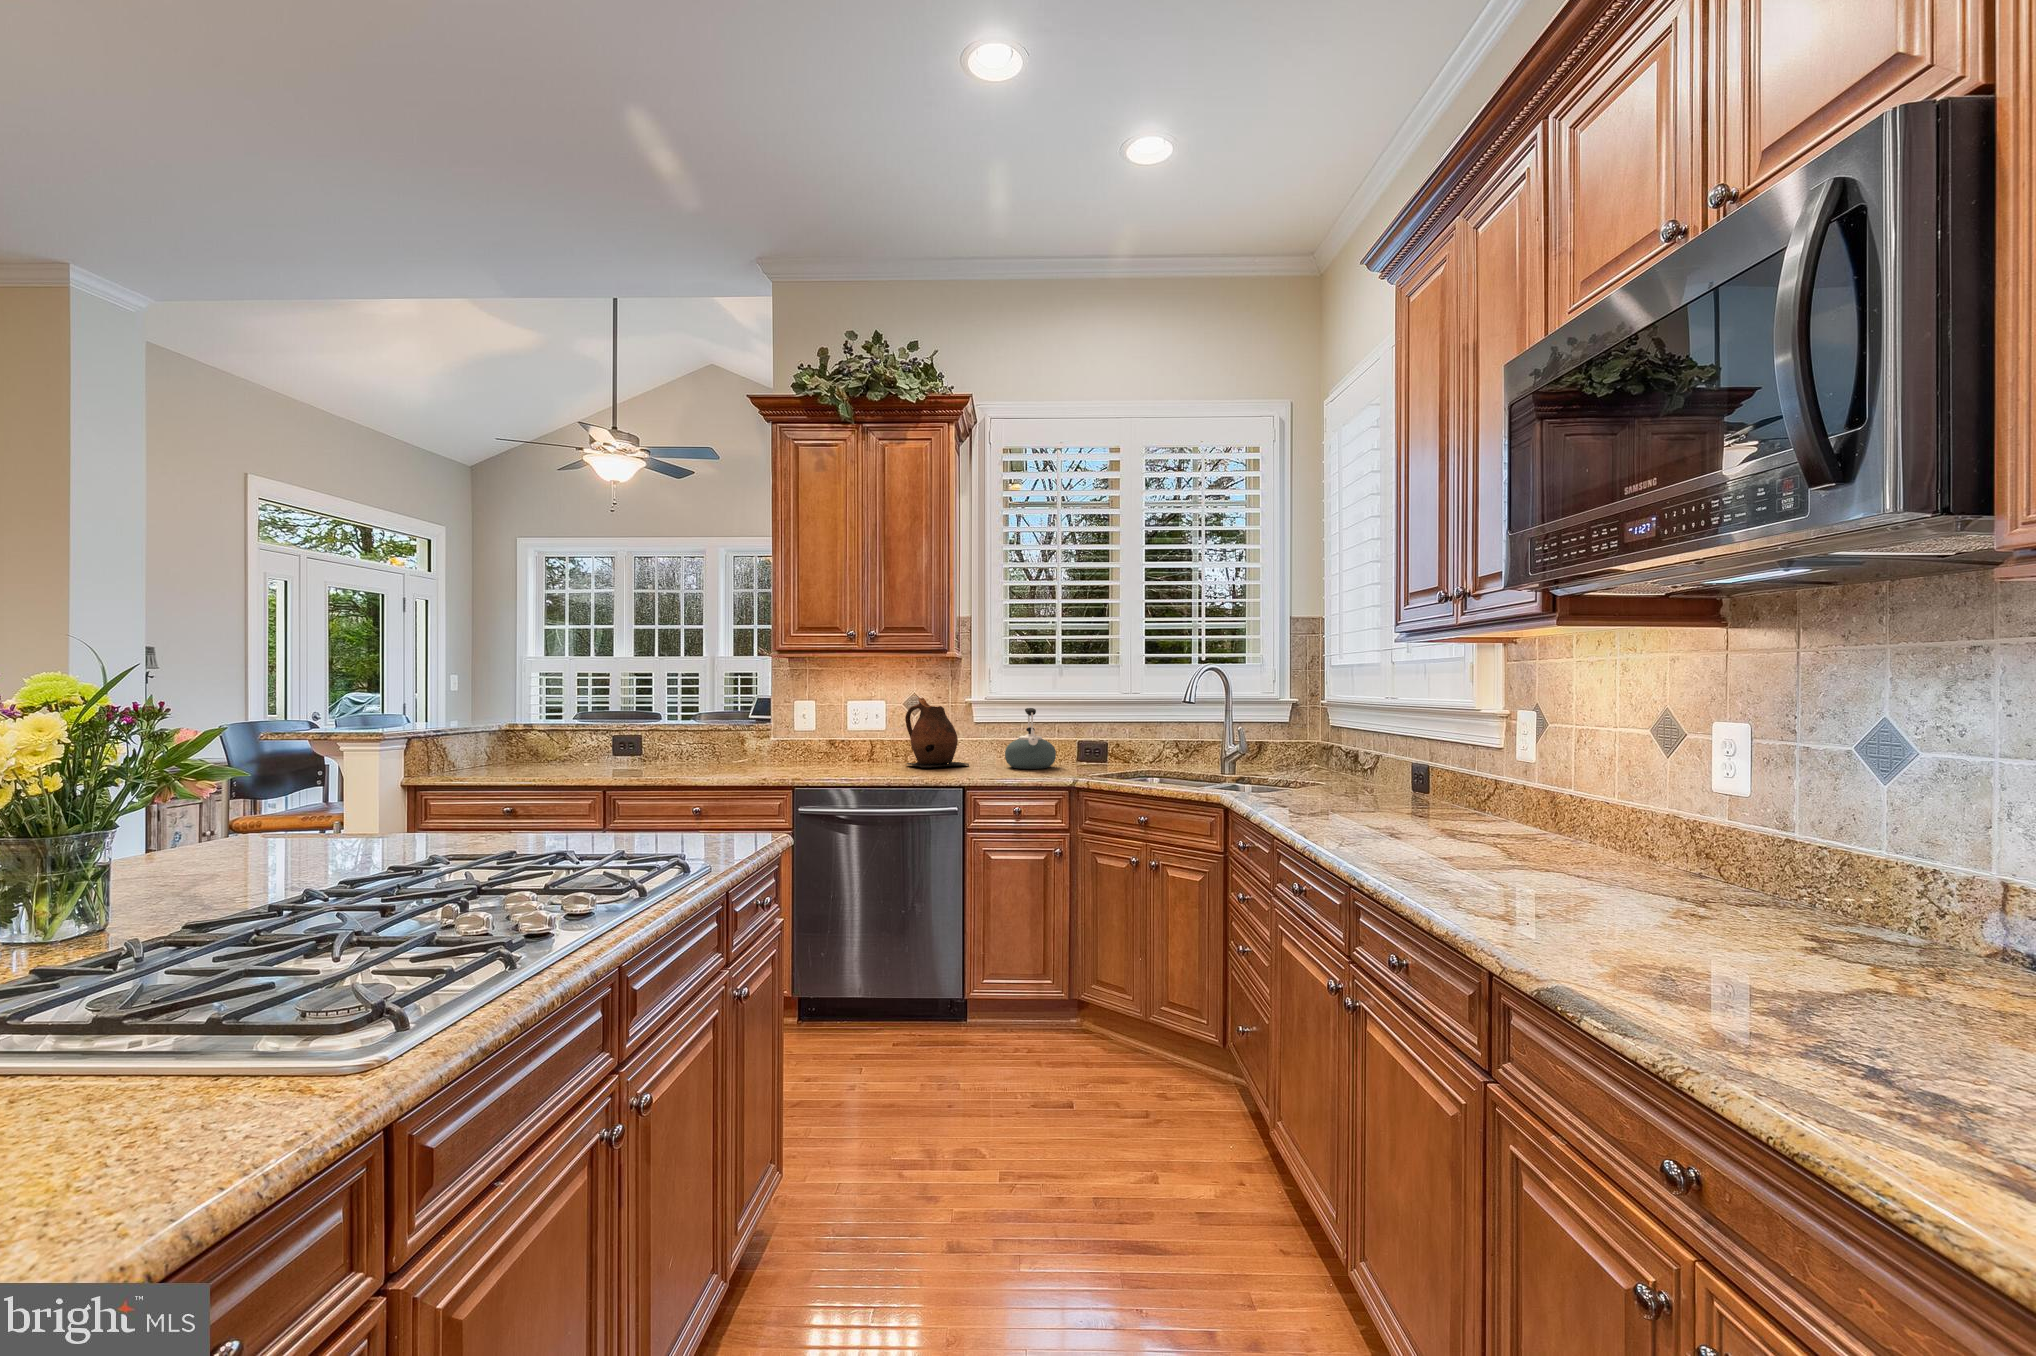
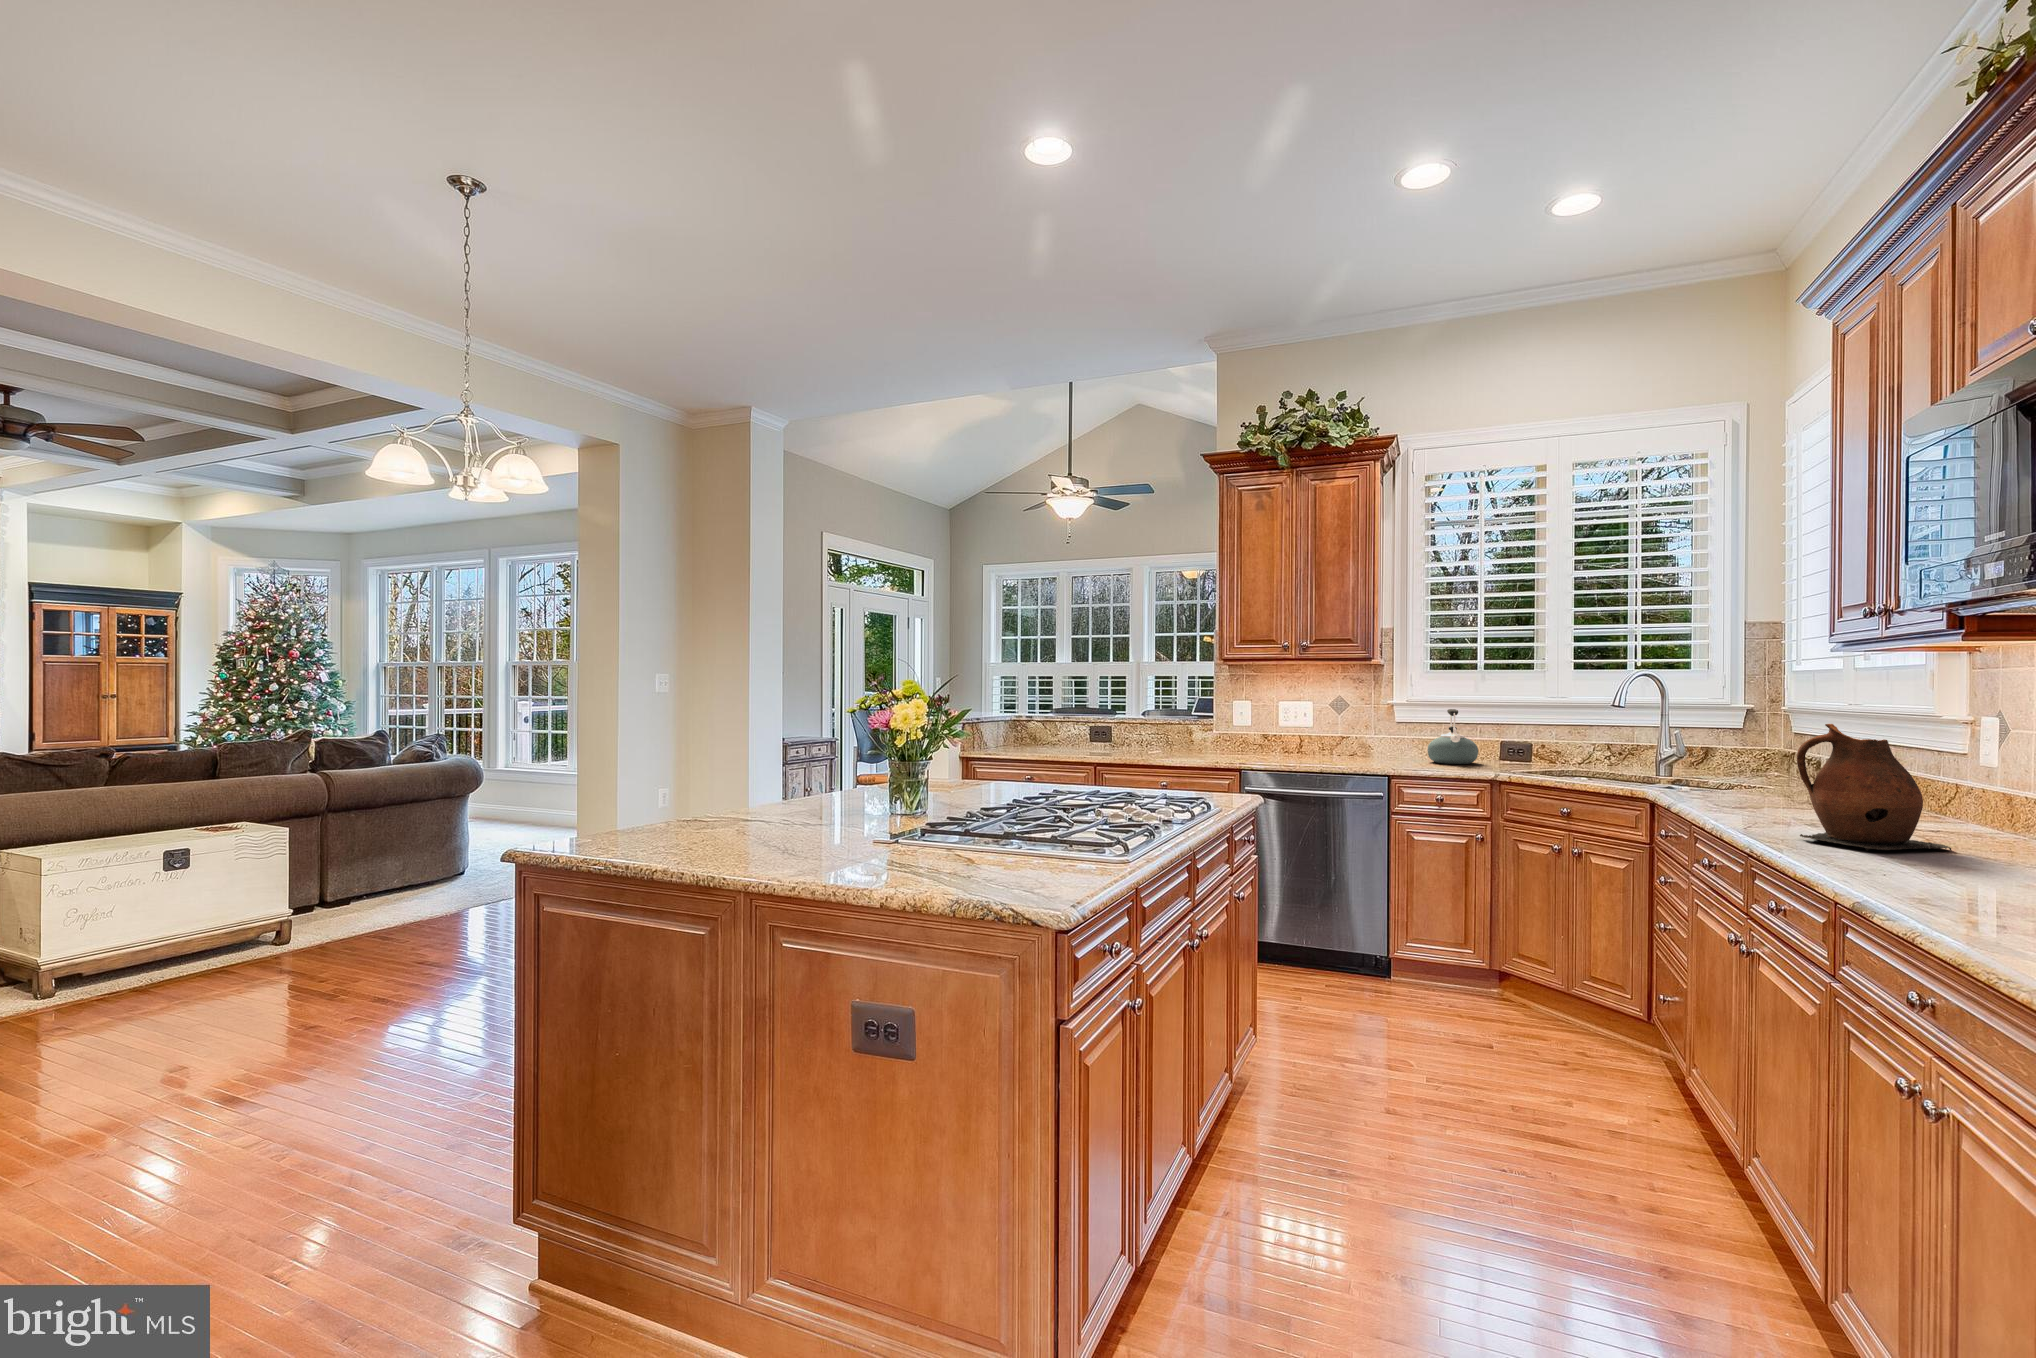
ceramic pitcher: present [905,698,969,768] -> present [1797,724,1951,851]

